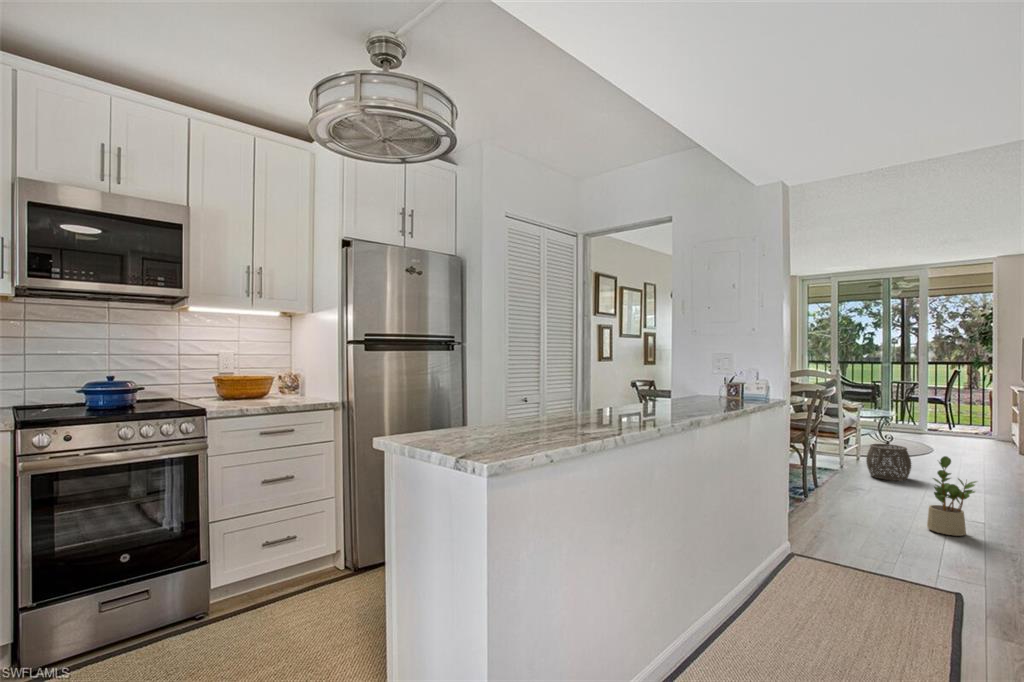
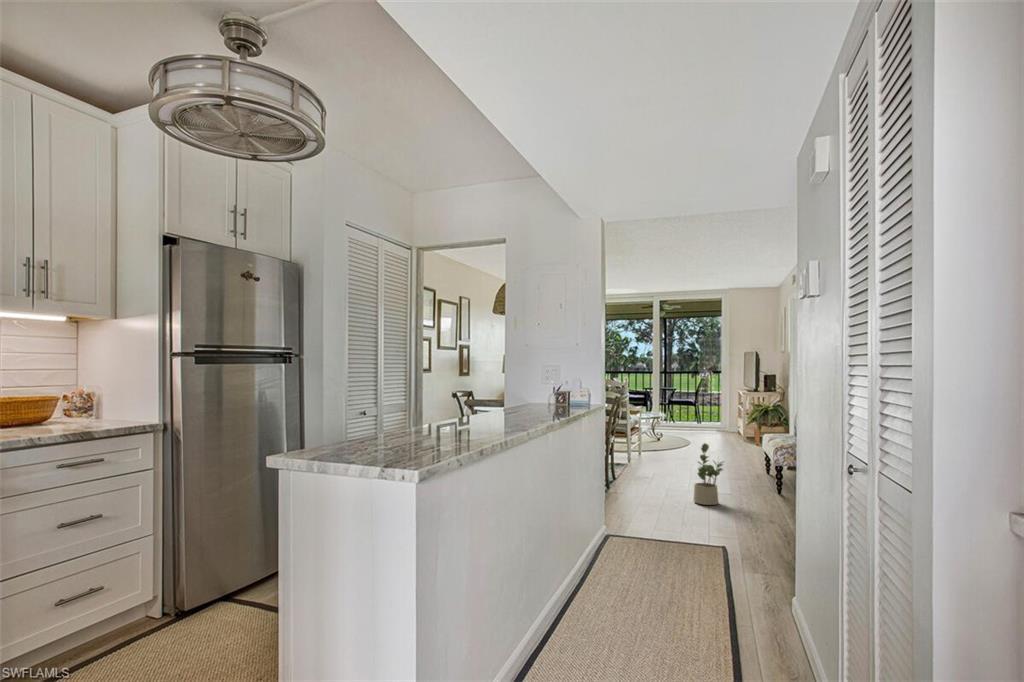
woven basket: present [866,444,911,481] -> none [644,439,676,469]

